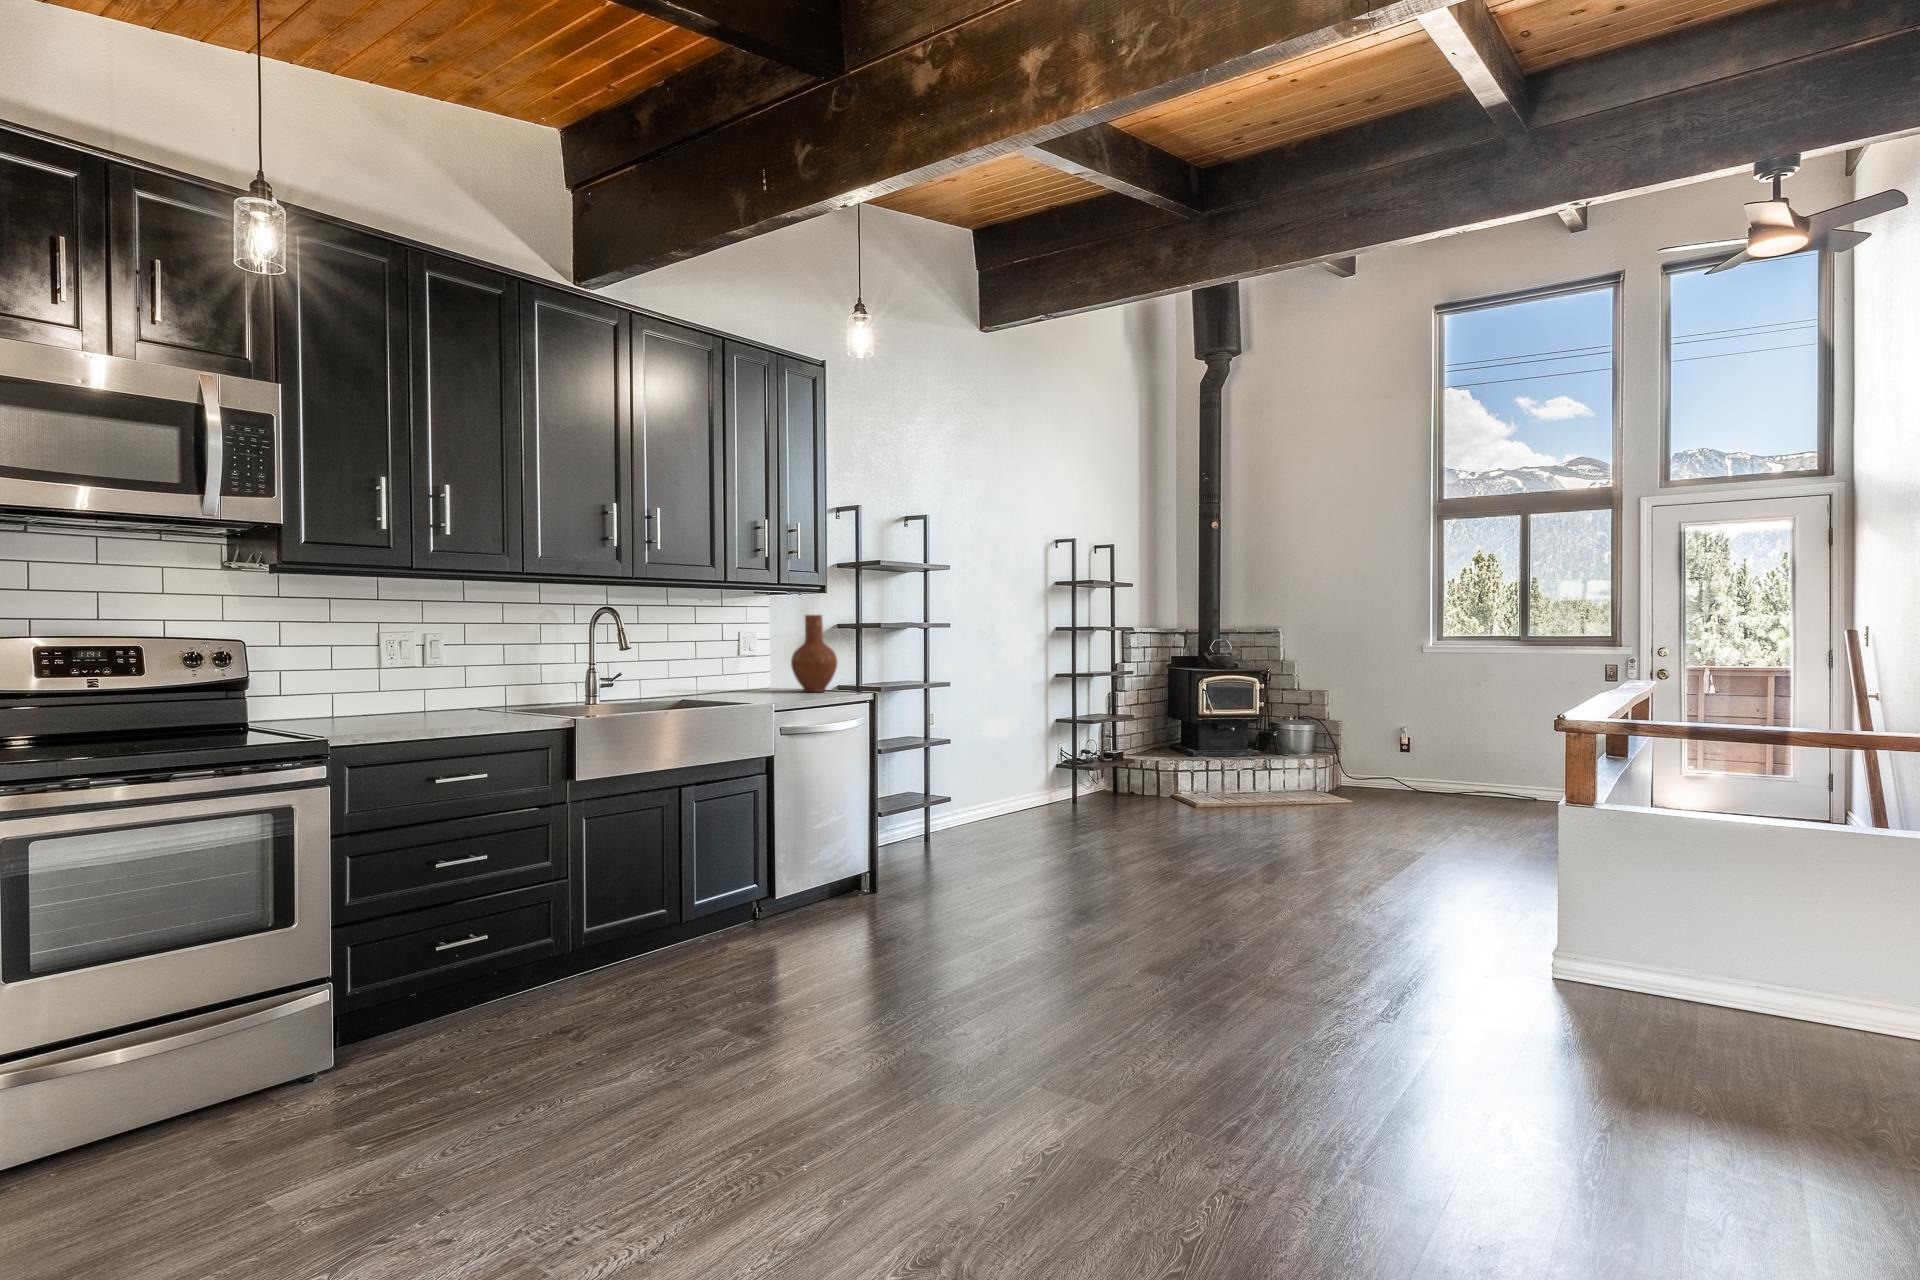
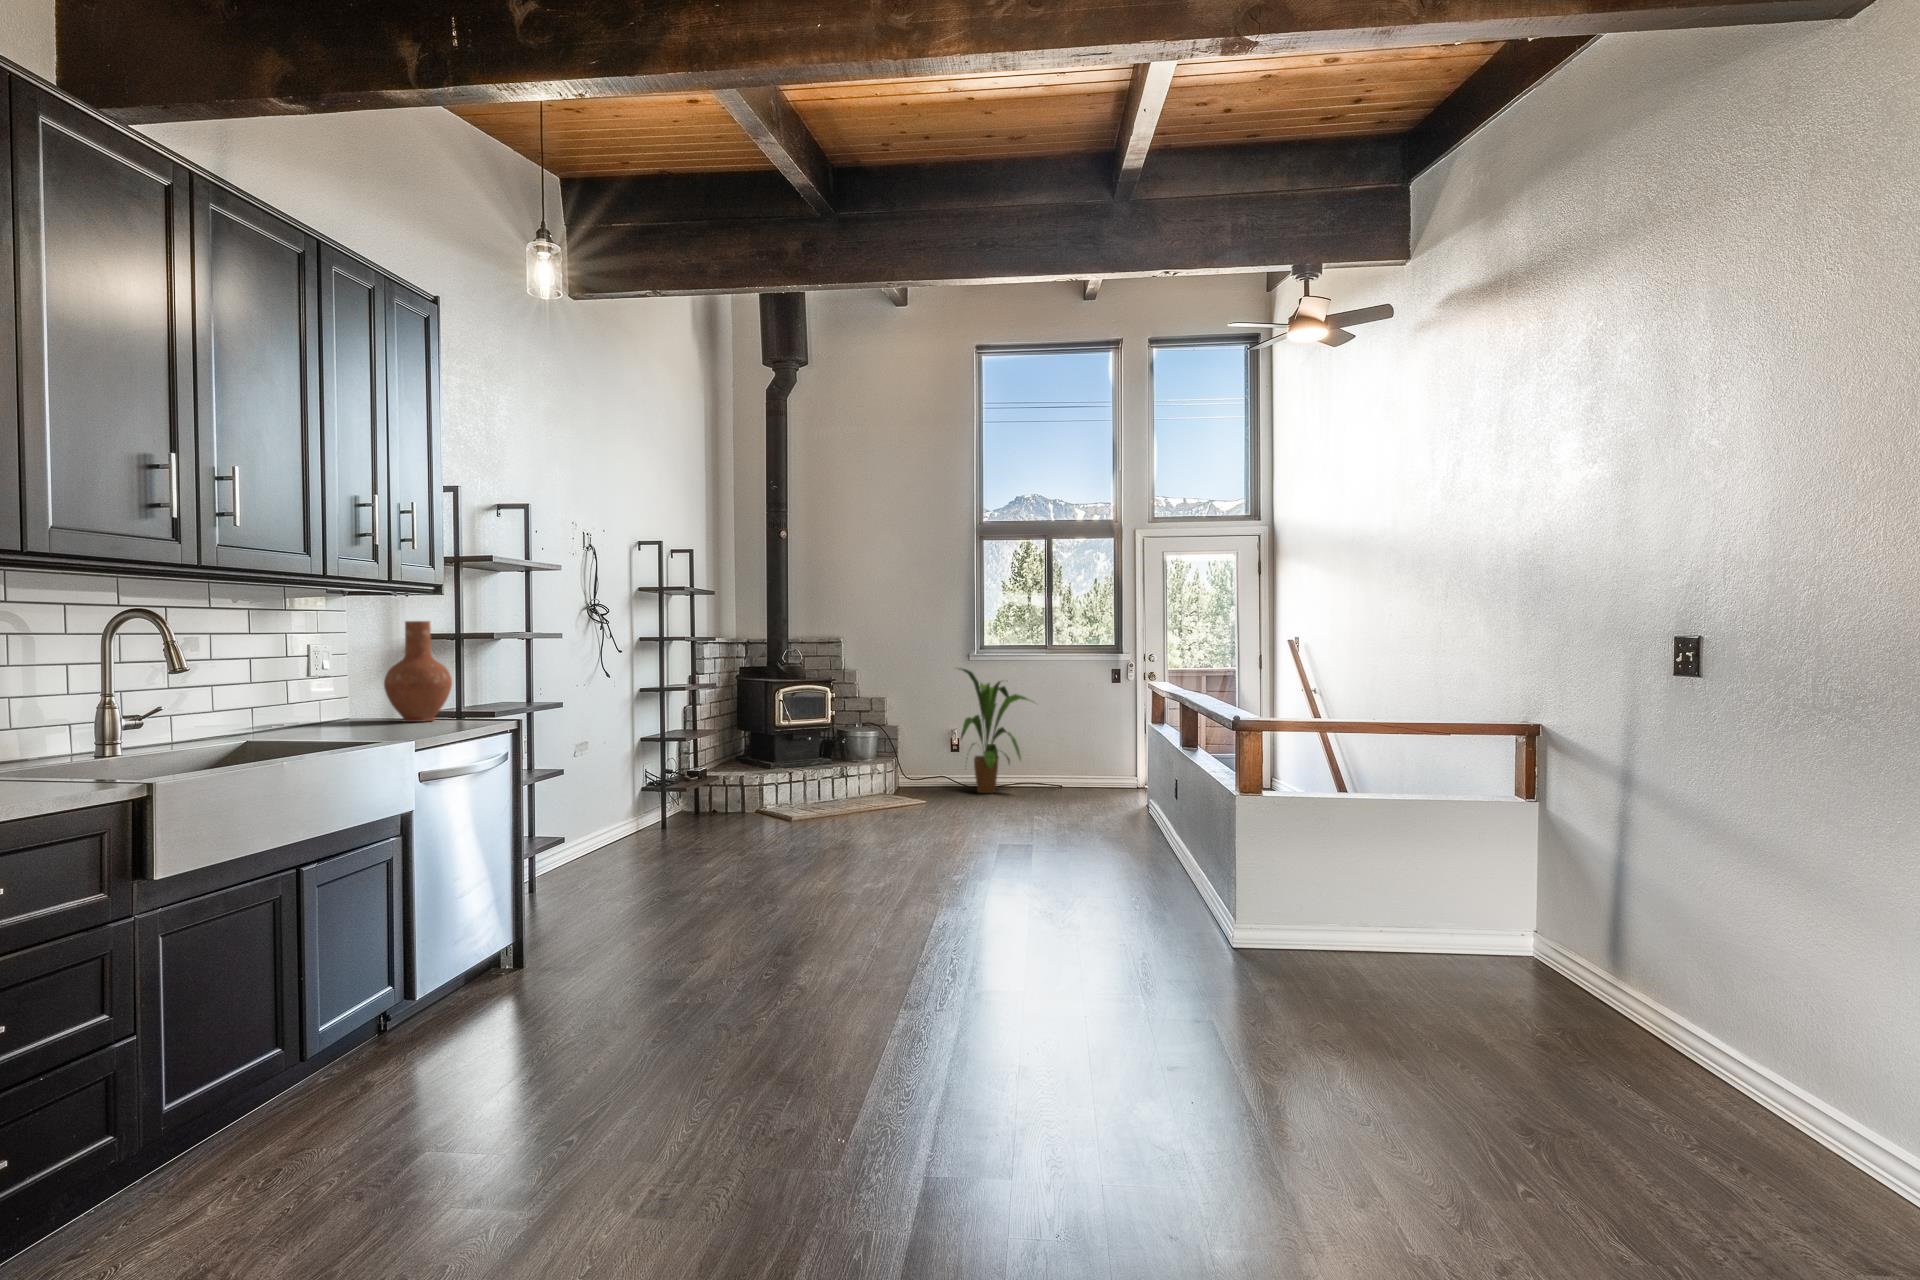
house plant: none [1393,660,1501,801] -> present [960,668,1031,793]

